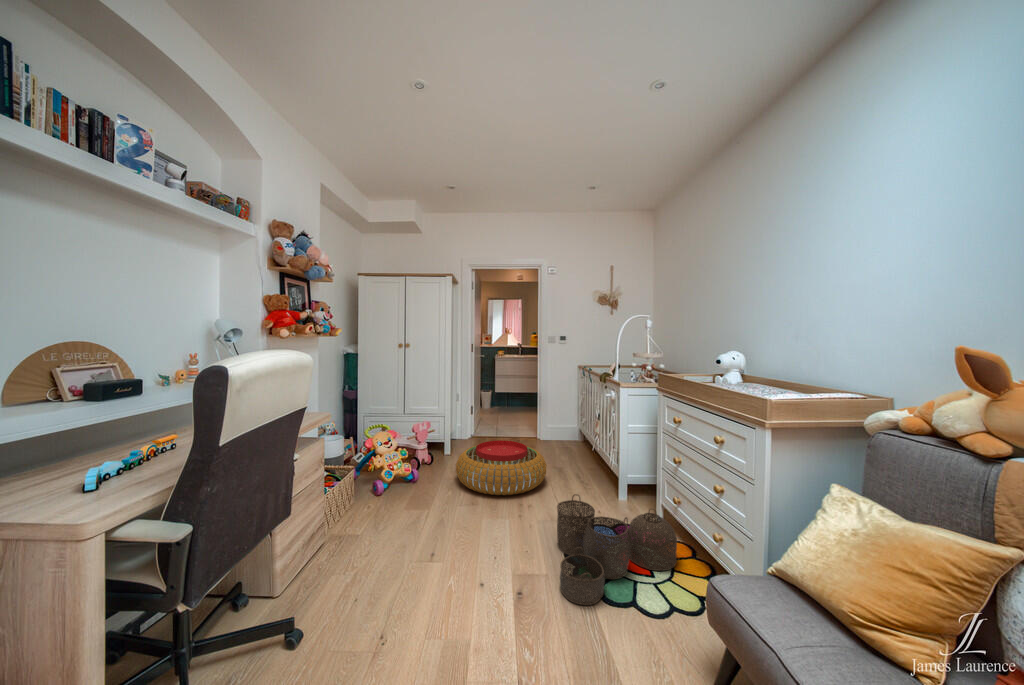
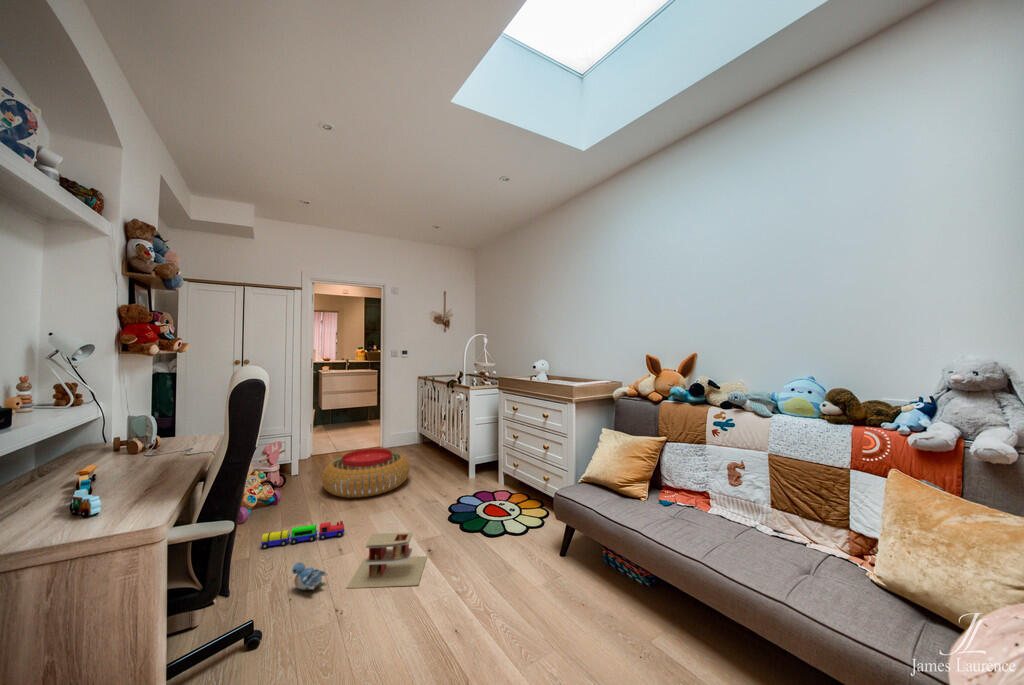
woven basket: present [557,494,677,605] -> none [439,472,521,543]
toy train: none [374,512,449,537] -> present [261,521,345,549]
toy house: none [410,551,514,644] -> present [347,532,427,588]
plush toy: none [367,560,399,599] -> present [292,562,328,590]

